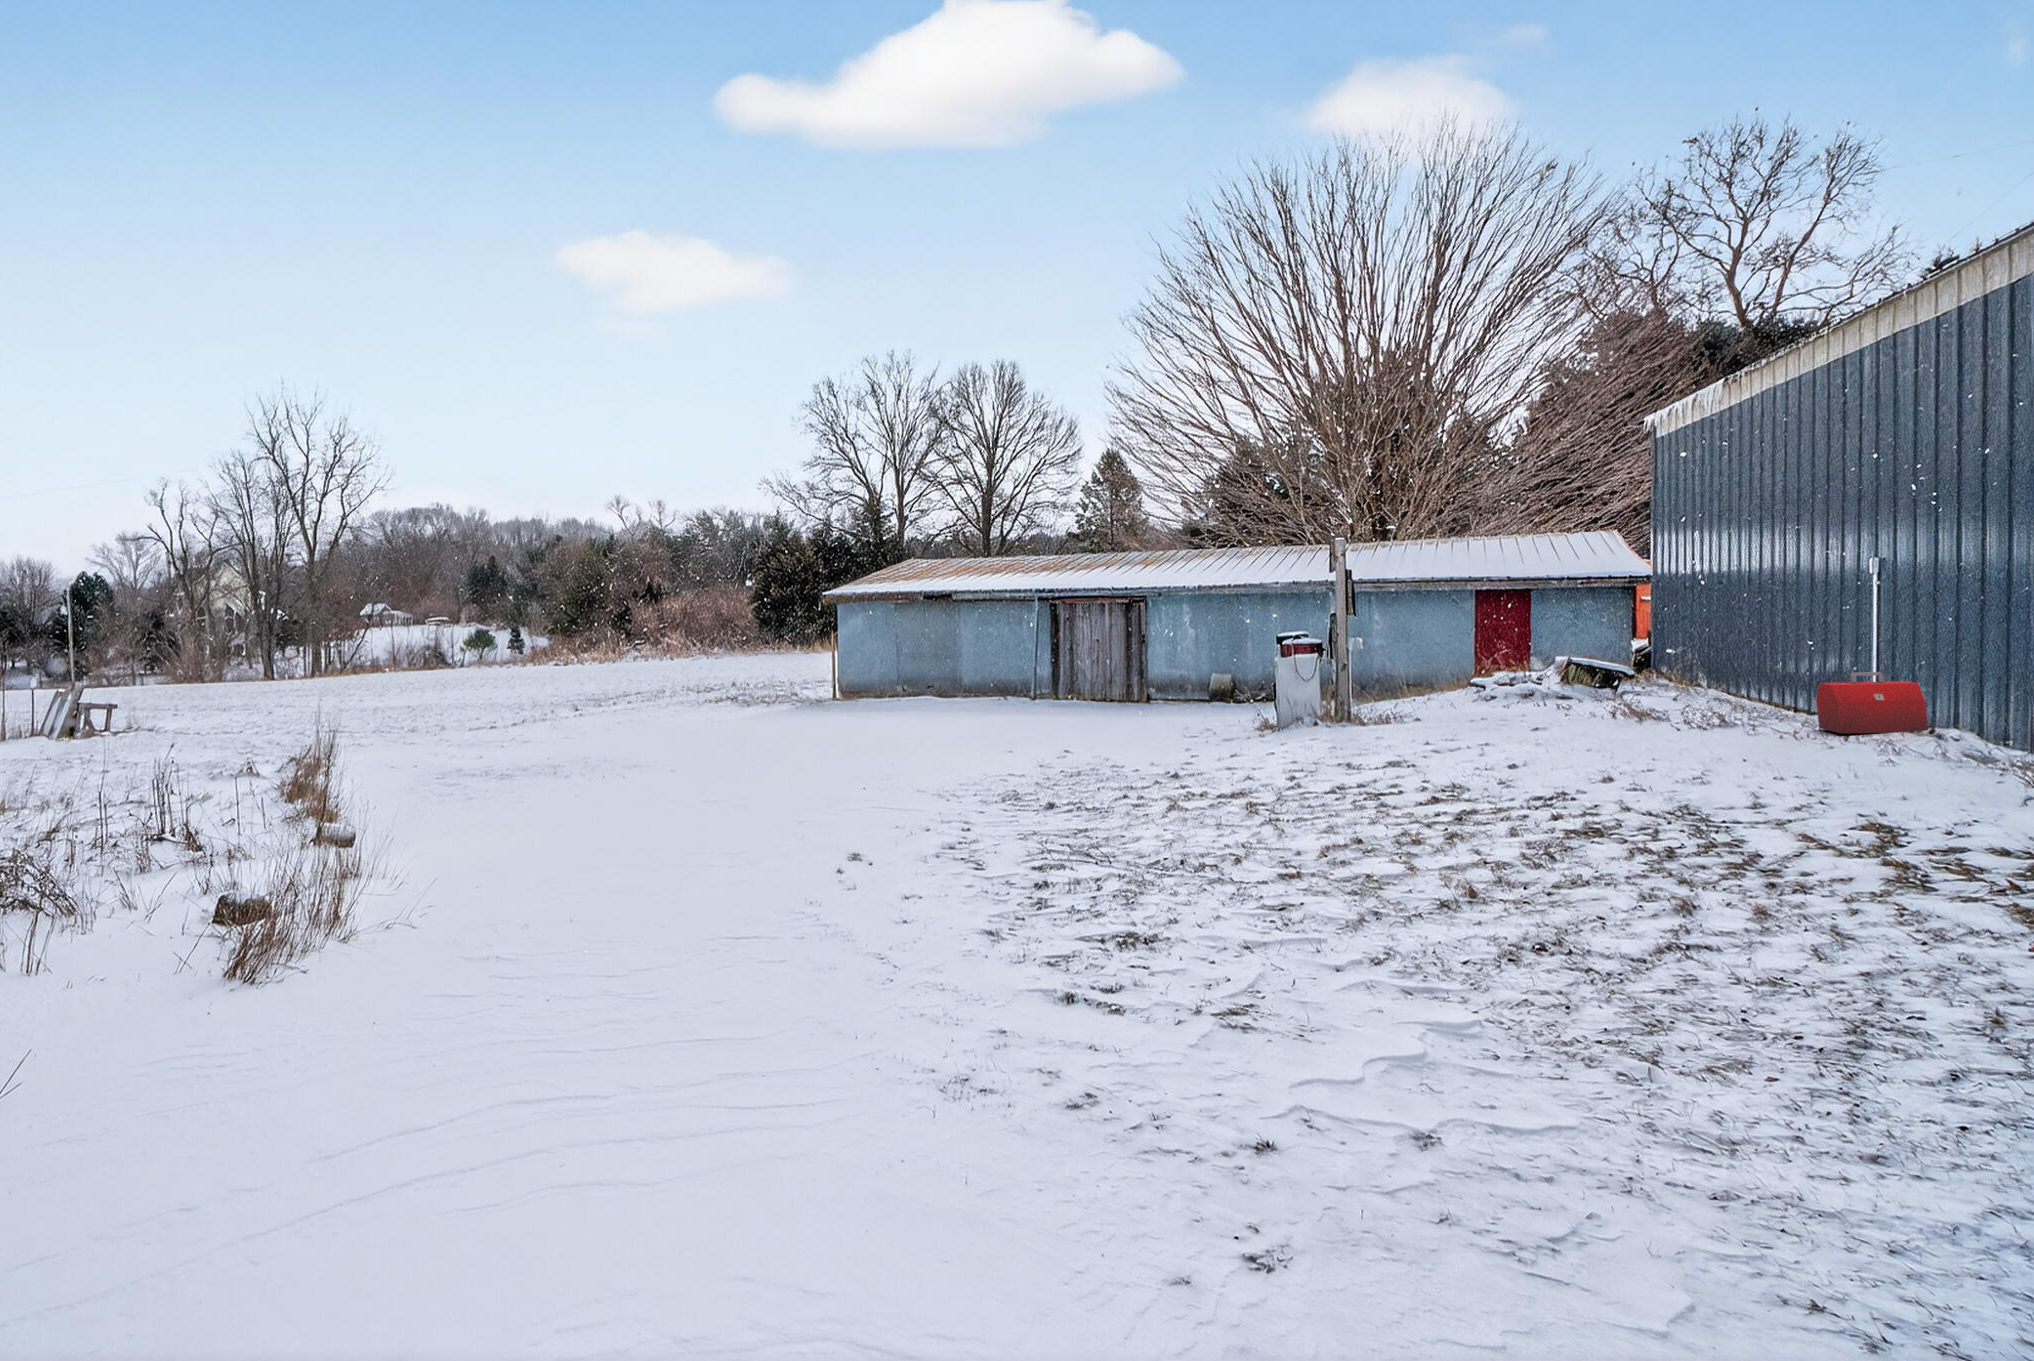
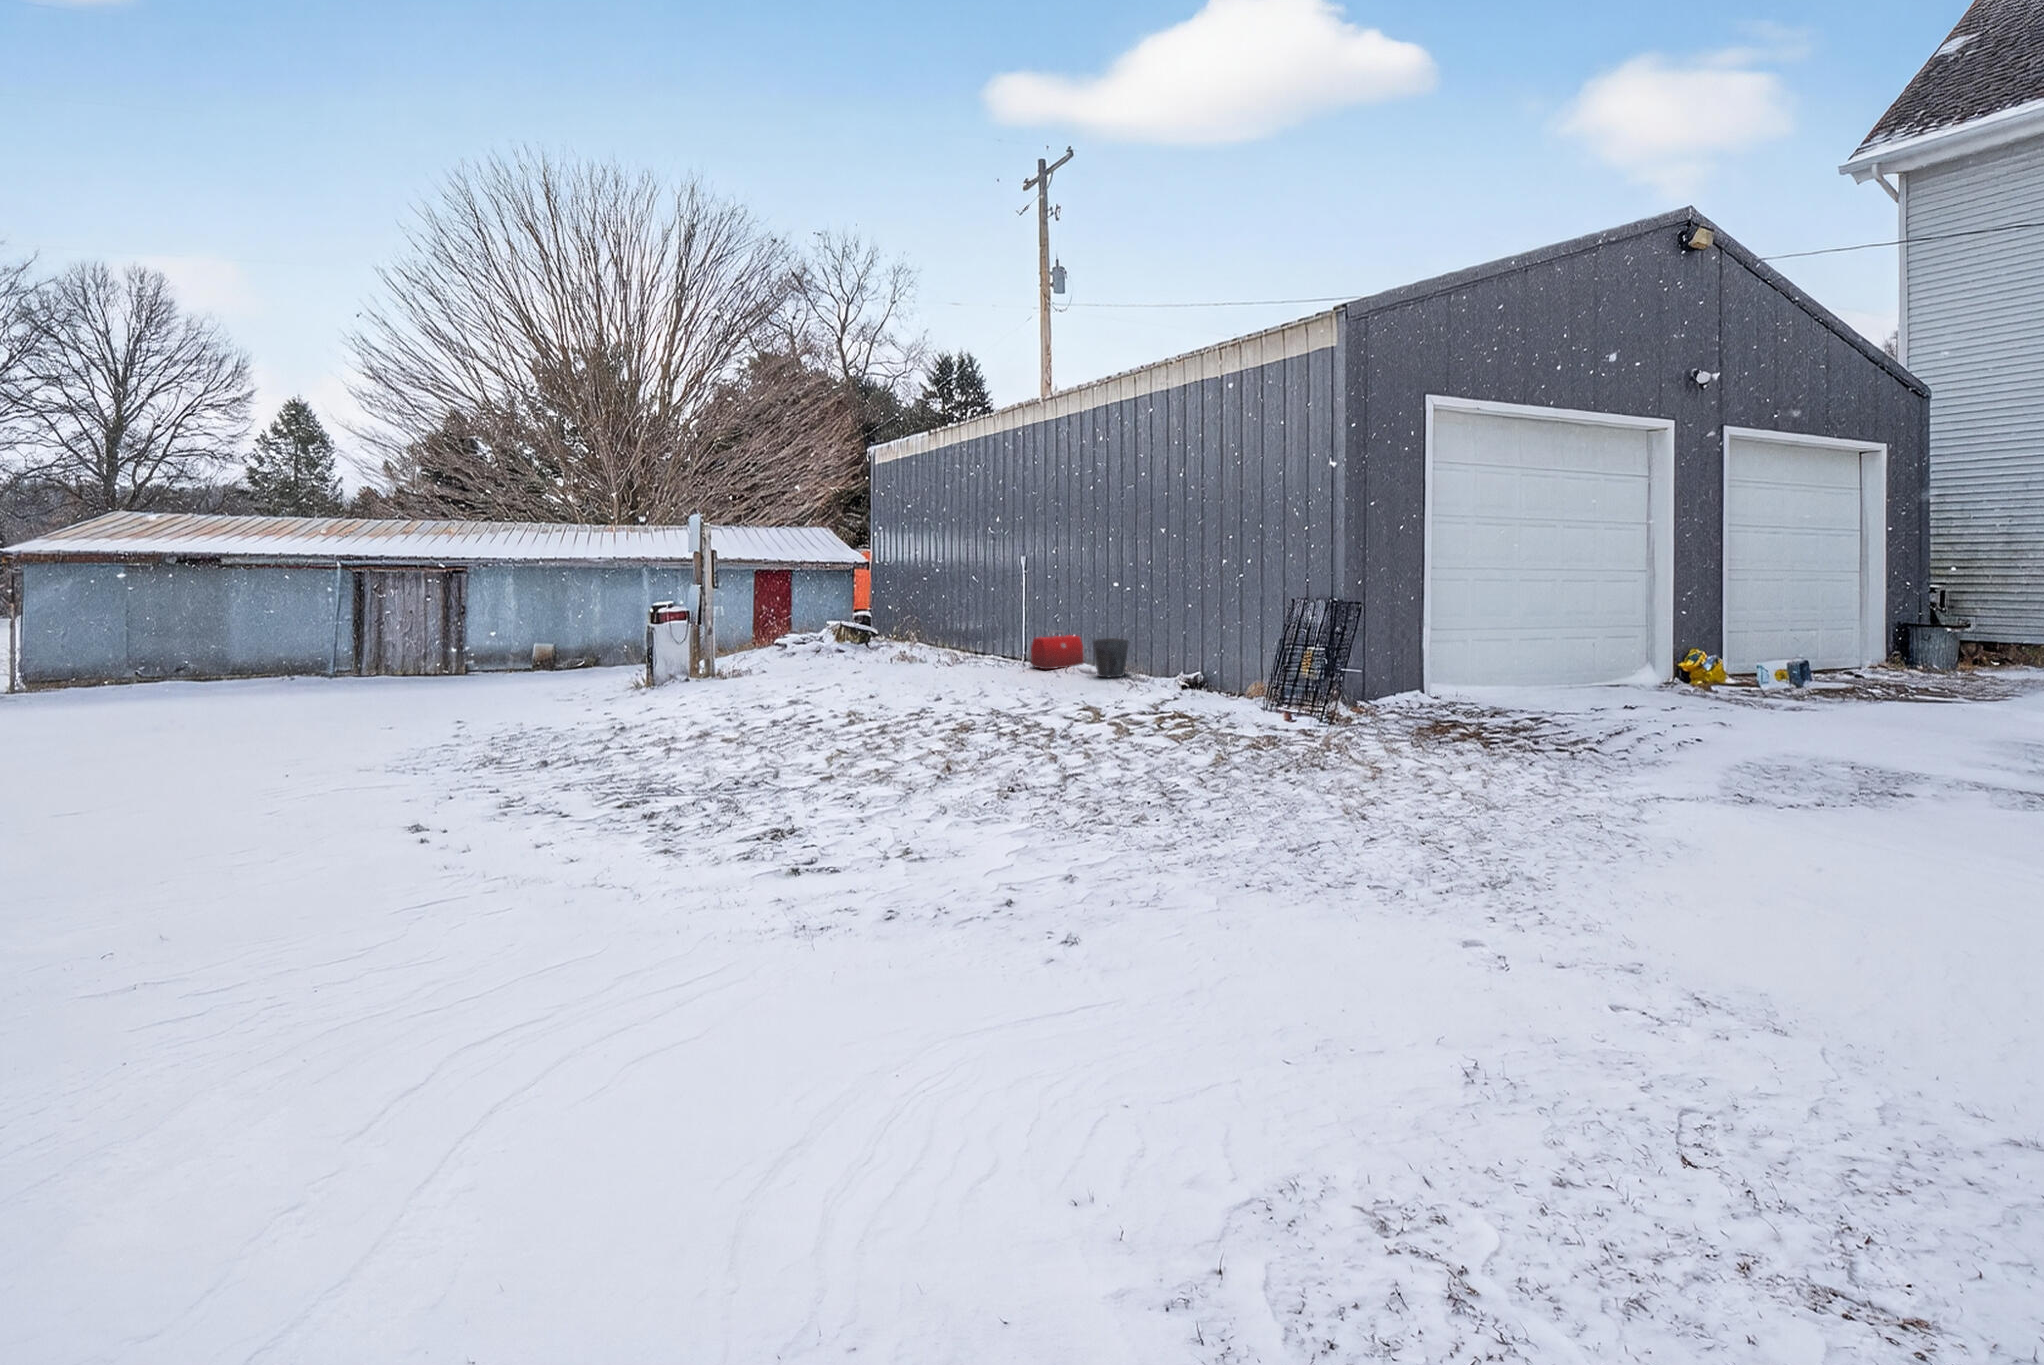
waste bin: none [1917,687,1998,753] -> present [1093,638,1129,678]

